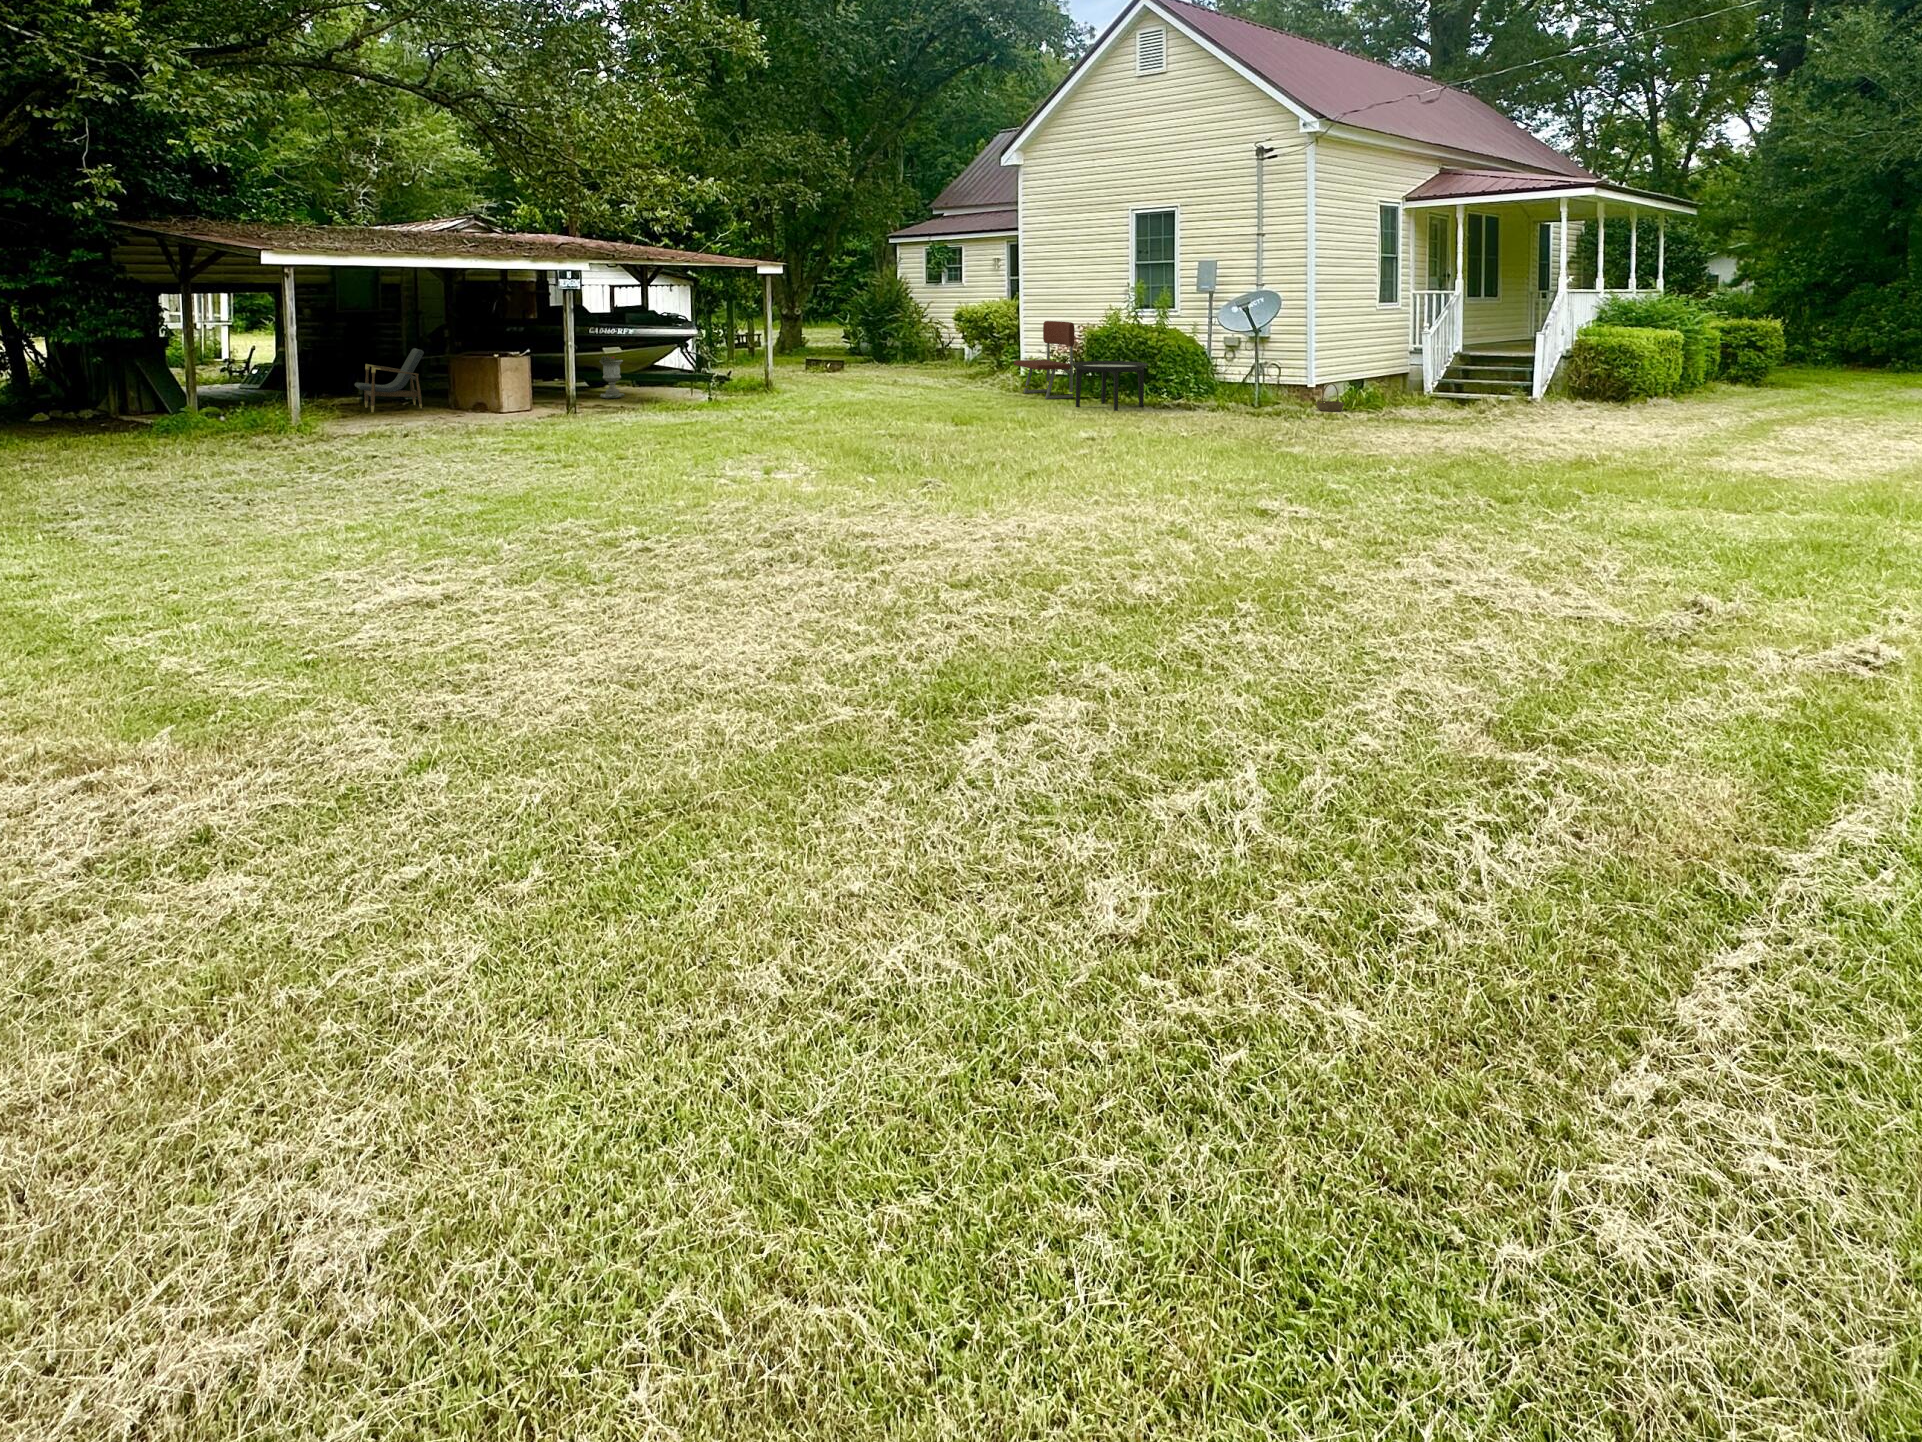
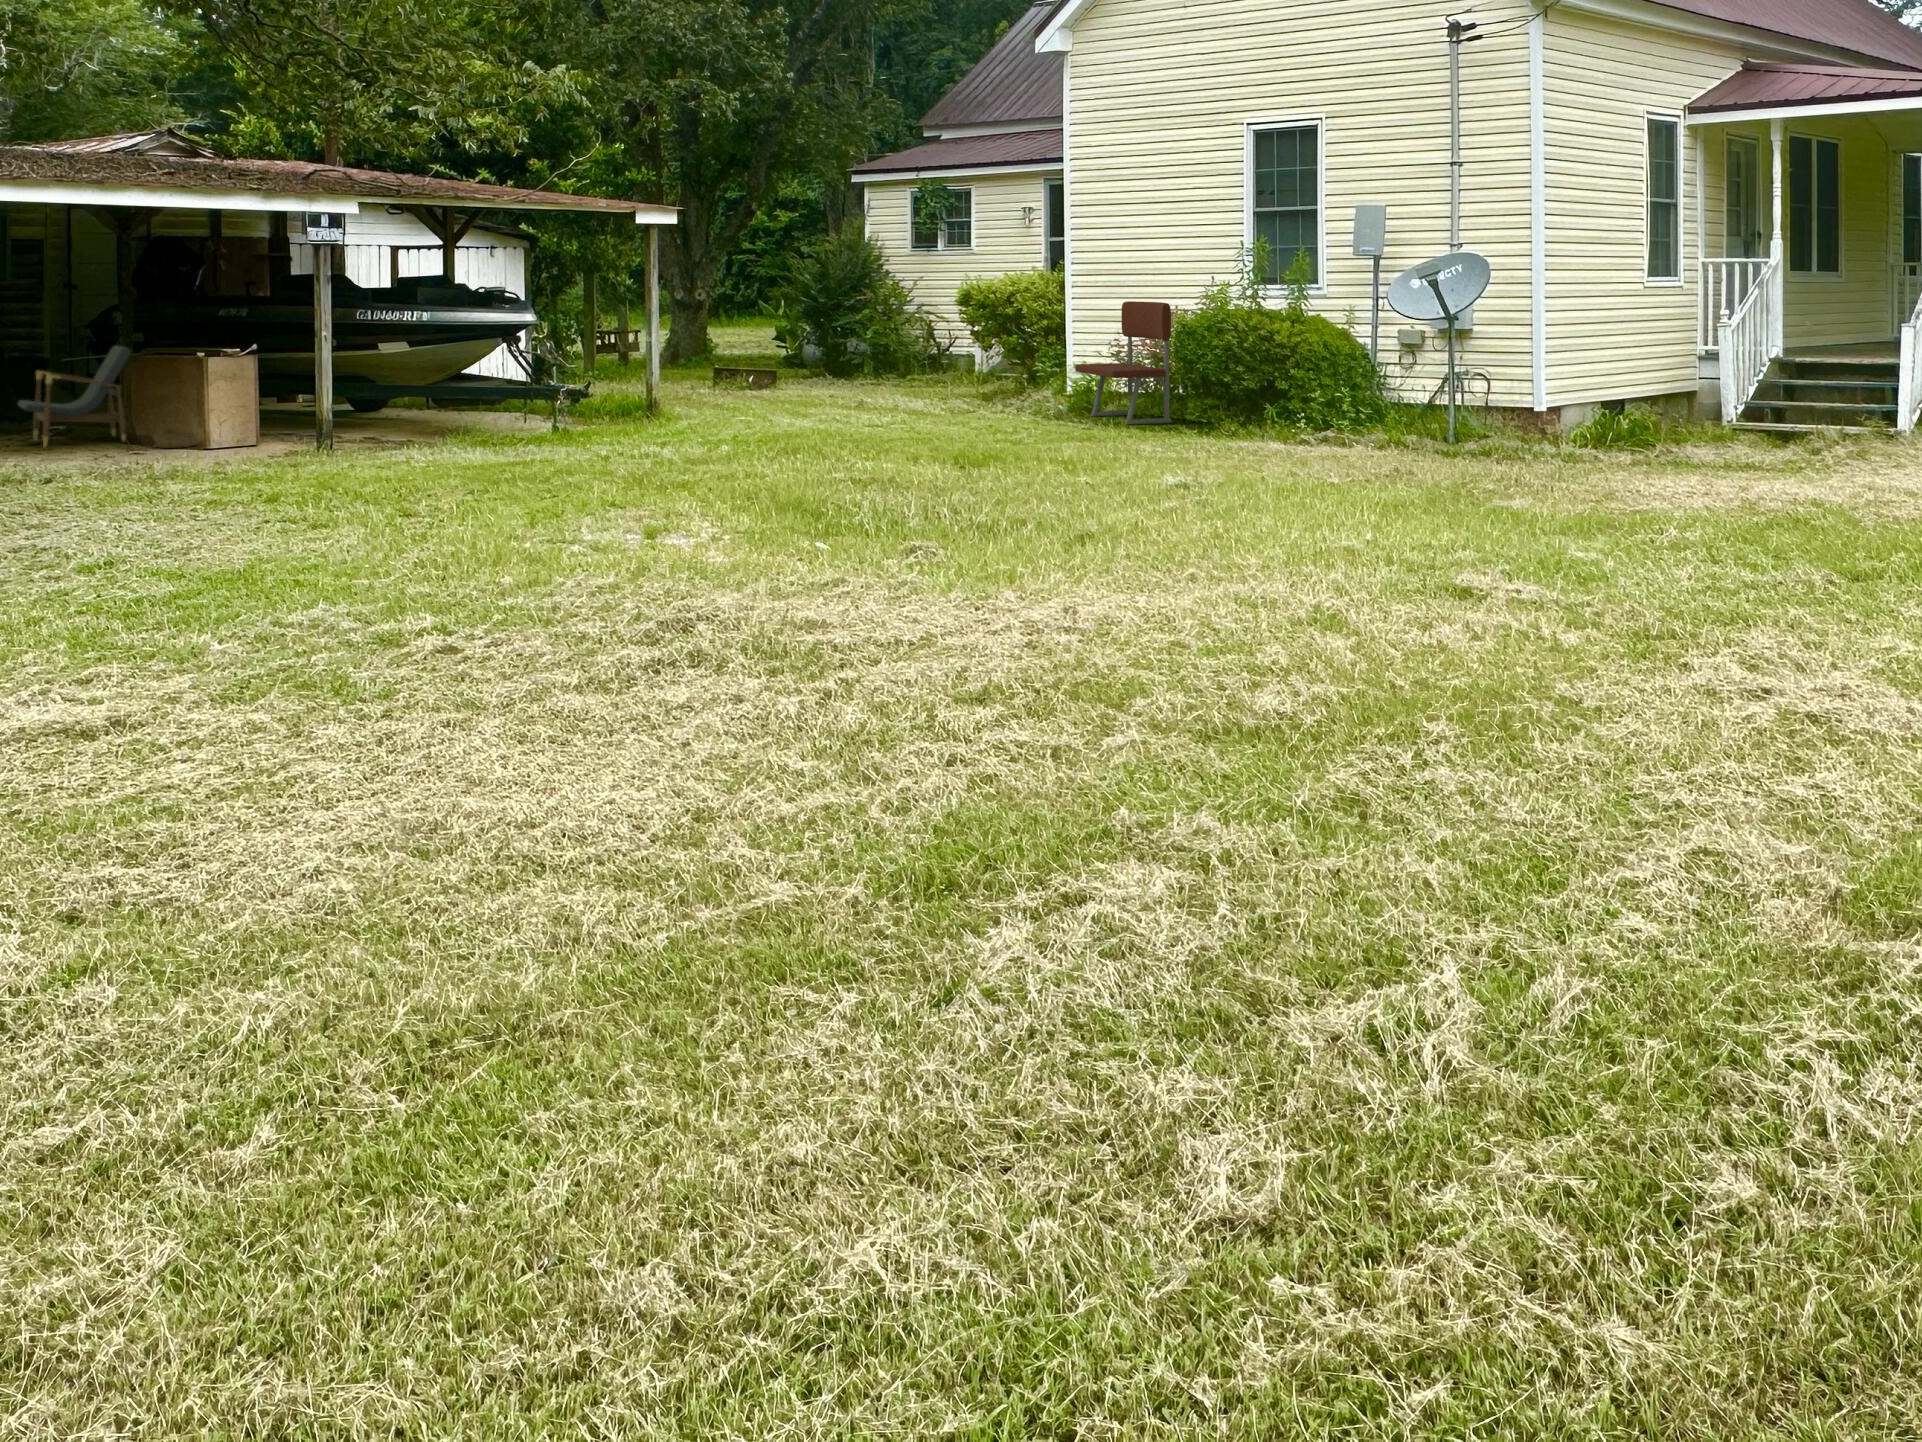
planter: present [599,356,624,399] -> none [413,357,452,426]
round table: present [1073,361,1148,411] -> none [1168,363,1288,441]
basket: present [1316,383,1344,411] -> present [153,405,198,448]

